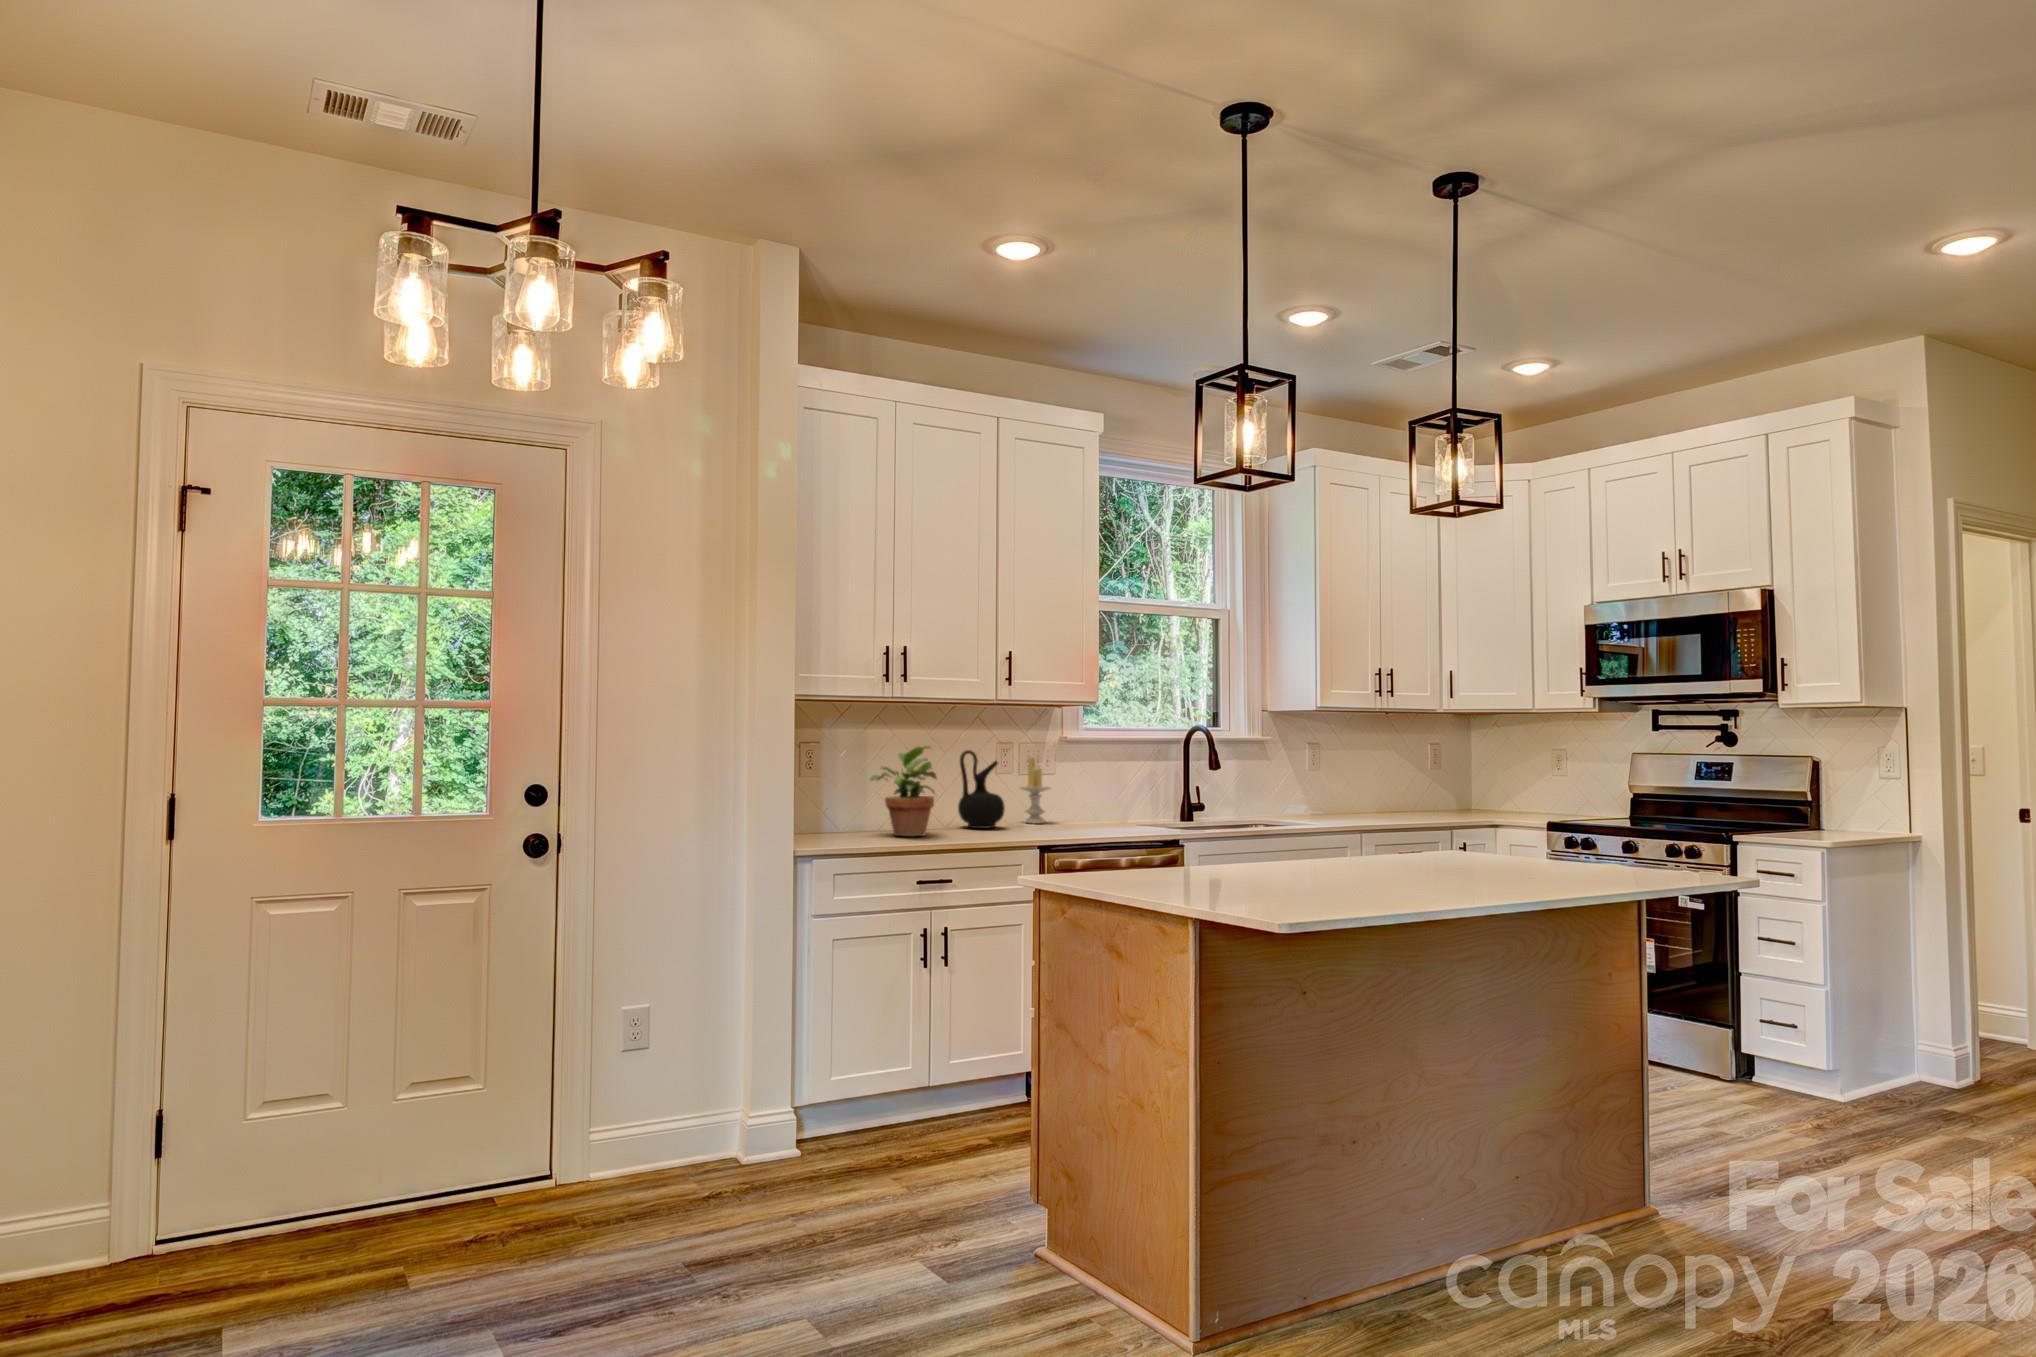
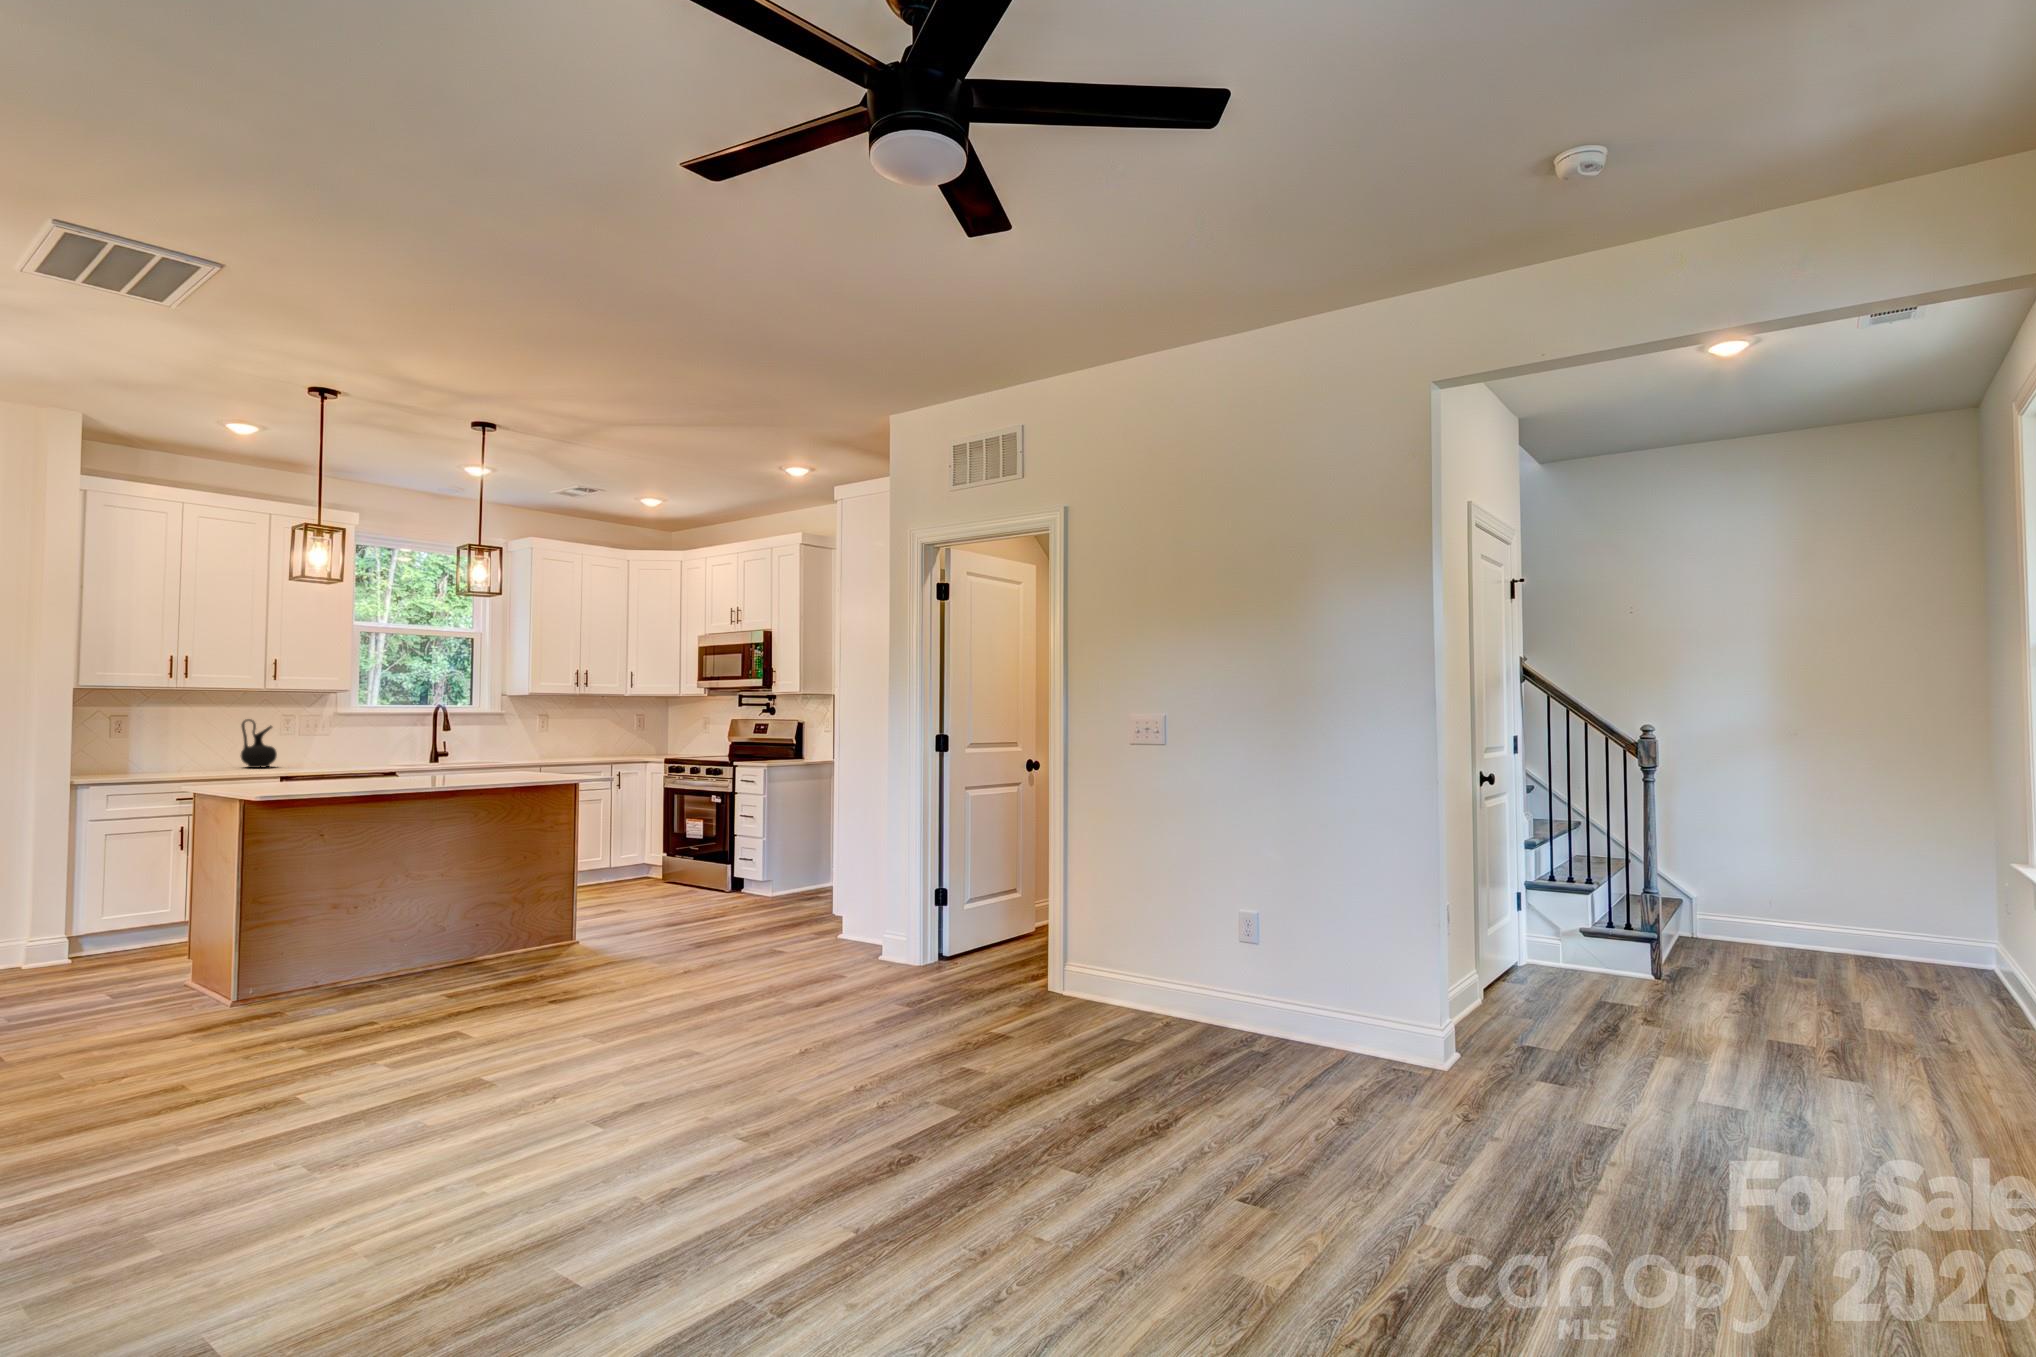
potted plant: present [870,746,937,836] -> none [155,716,212,772]
candle: present [1020,757,1050,823] -> none [298,723,323,765]

